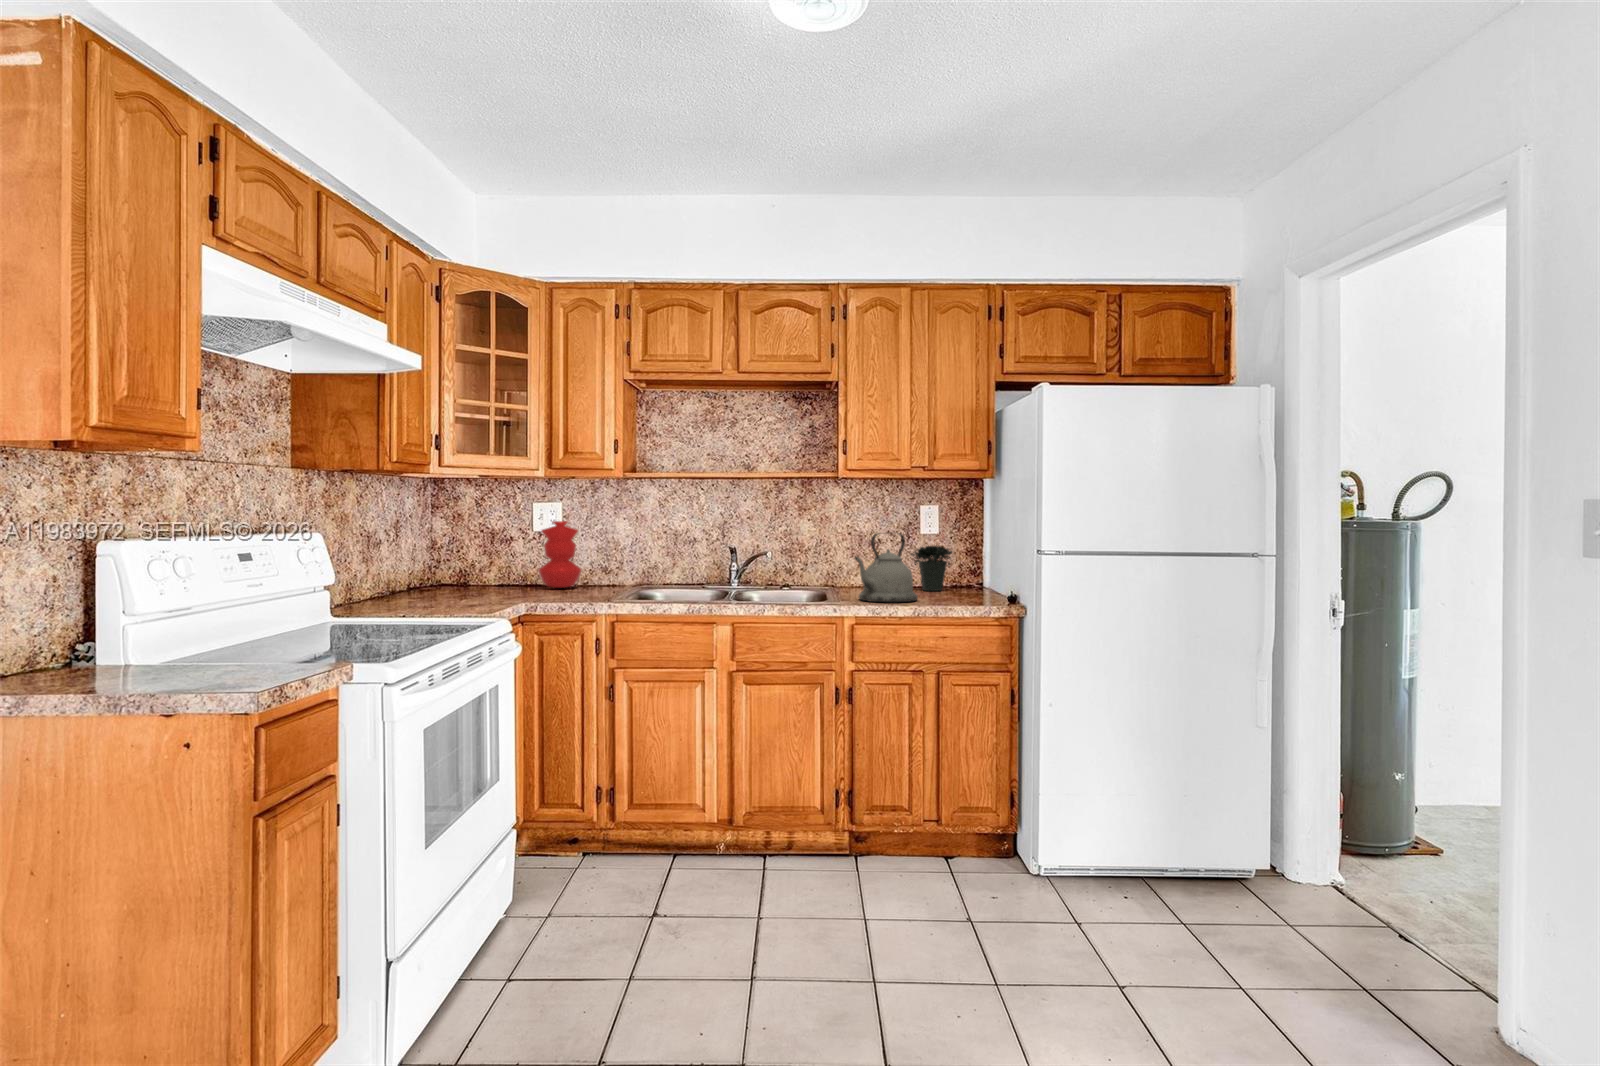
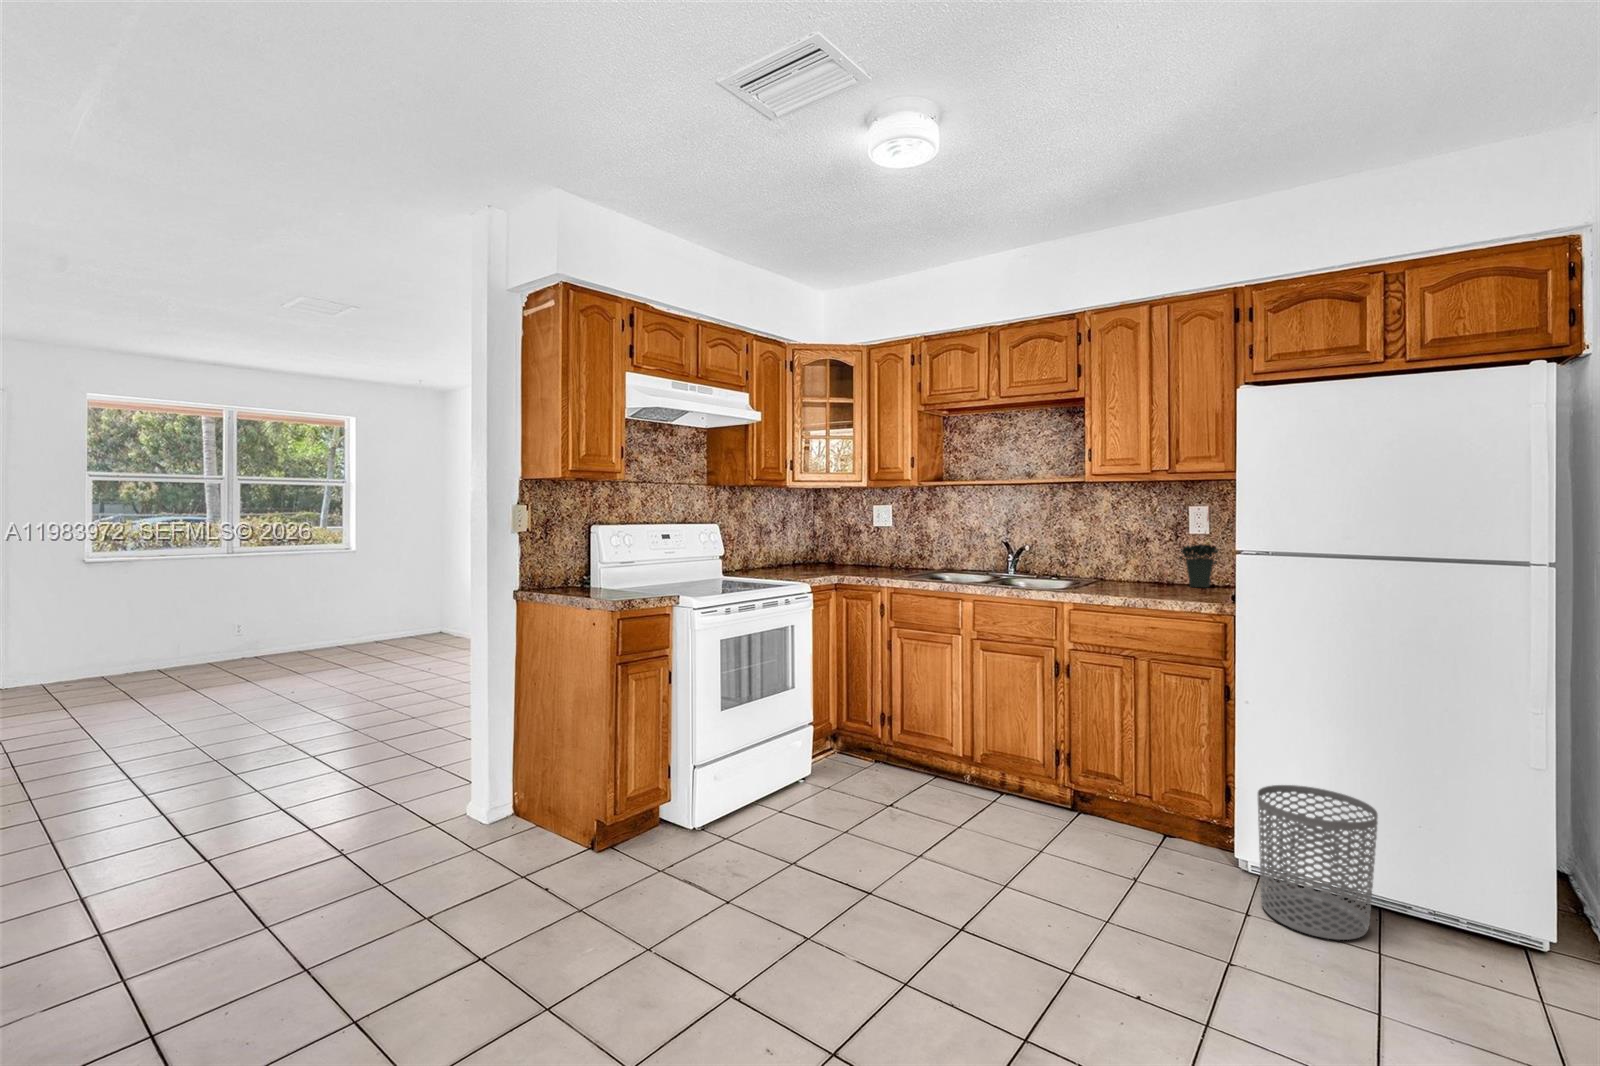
vase: present [538,521,582,589] -> none [875,519,906,570]
kettle: present [855,533,918,602] -> none [1079,531,1150,593]
waste bin: none [1091,783,1197,931] -> present [1258,785,1378,940]

